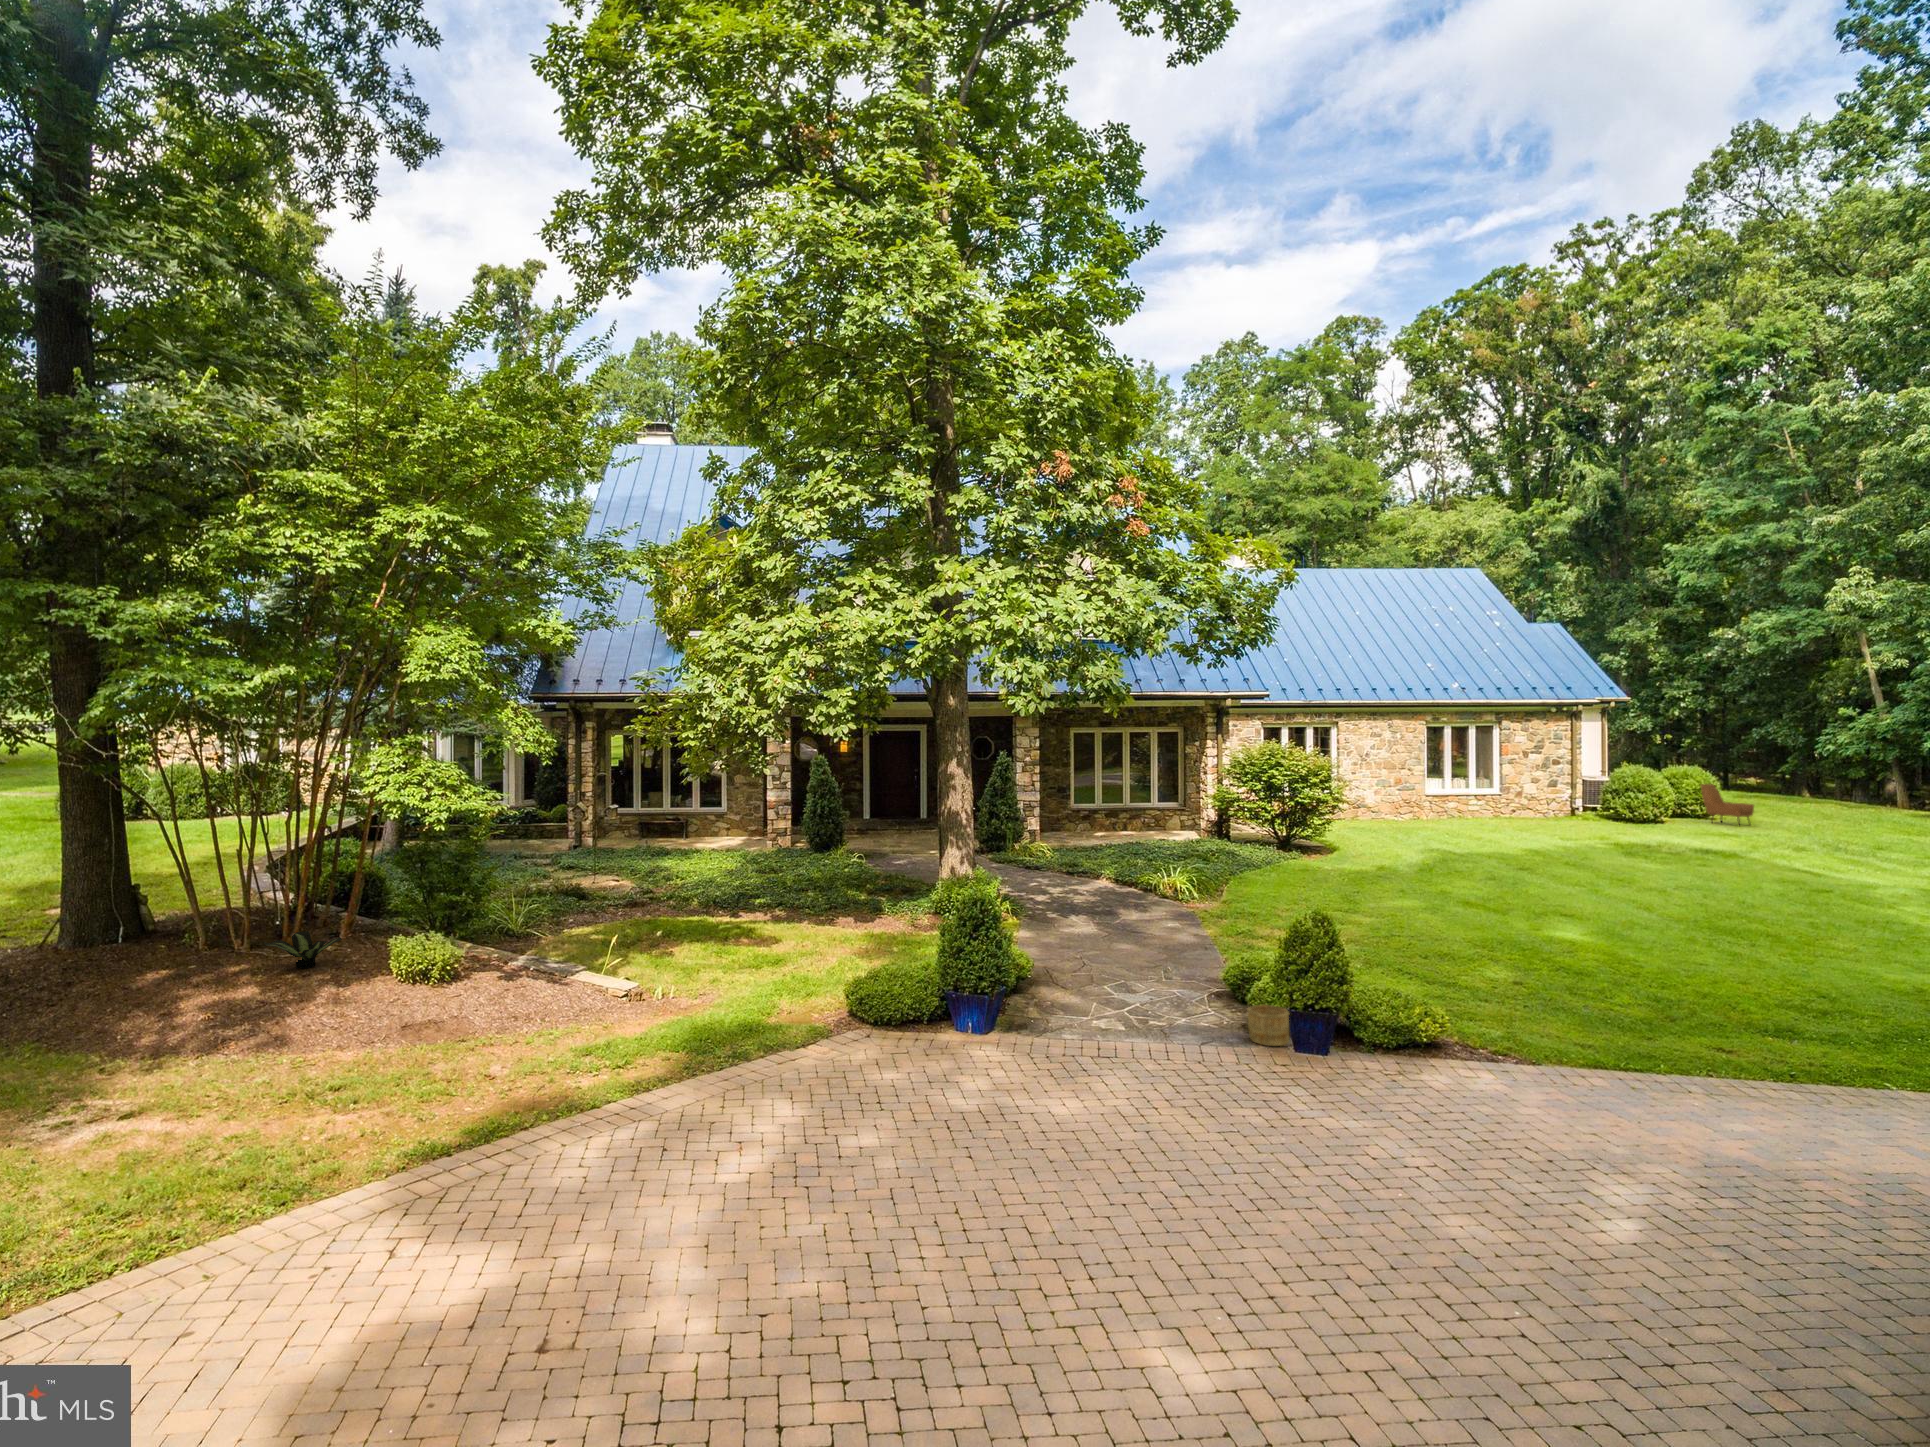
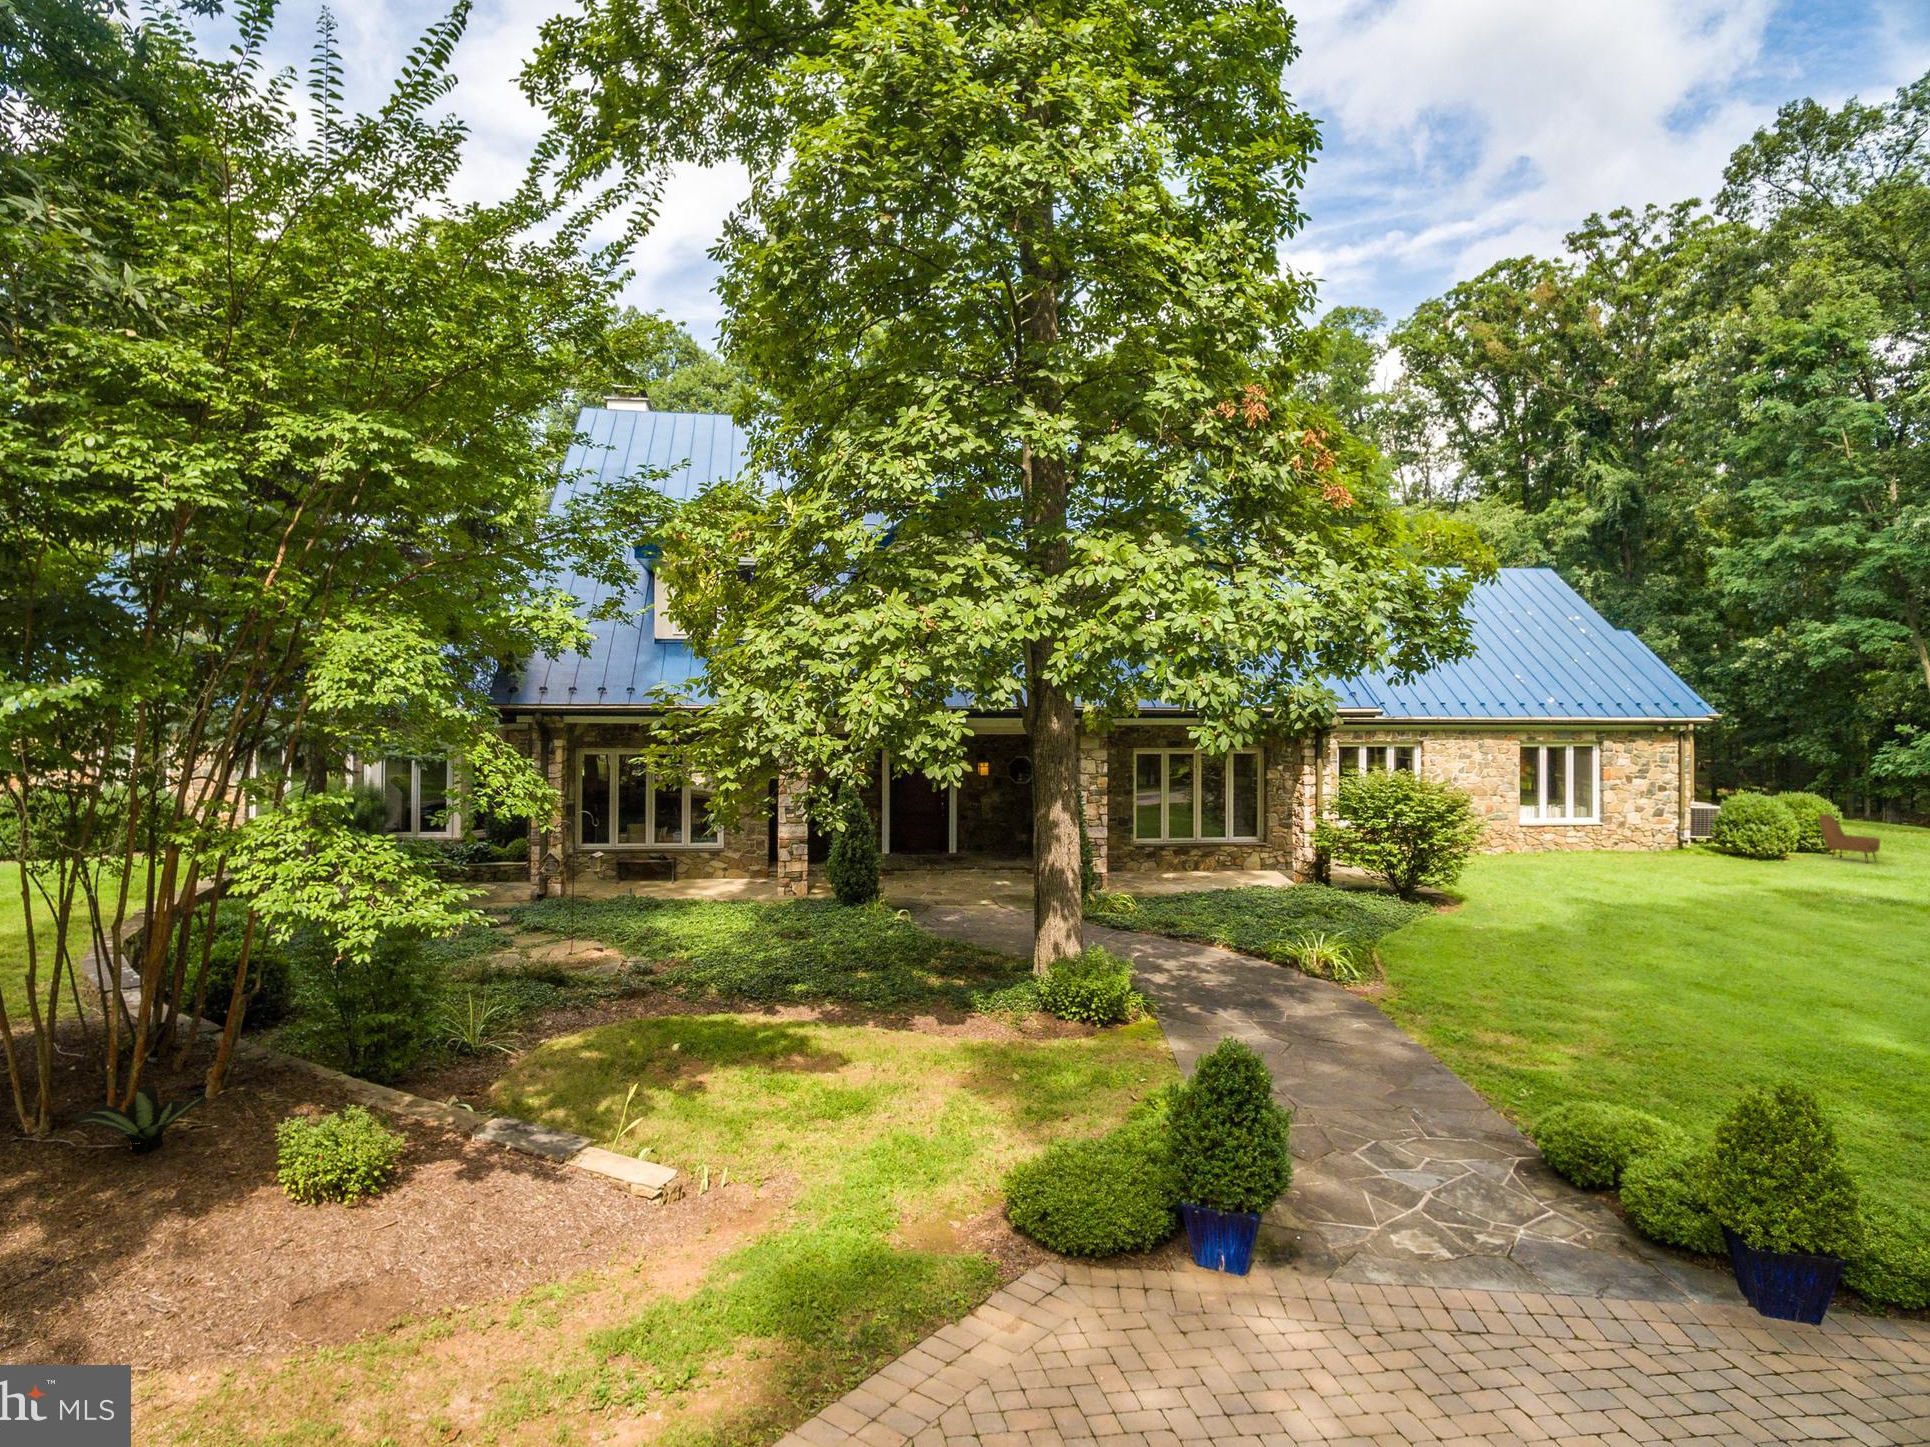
wooden bucket: present [1247,1005,1289,1046] -> none [1691,1235,1772,1318]

